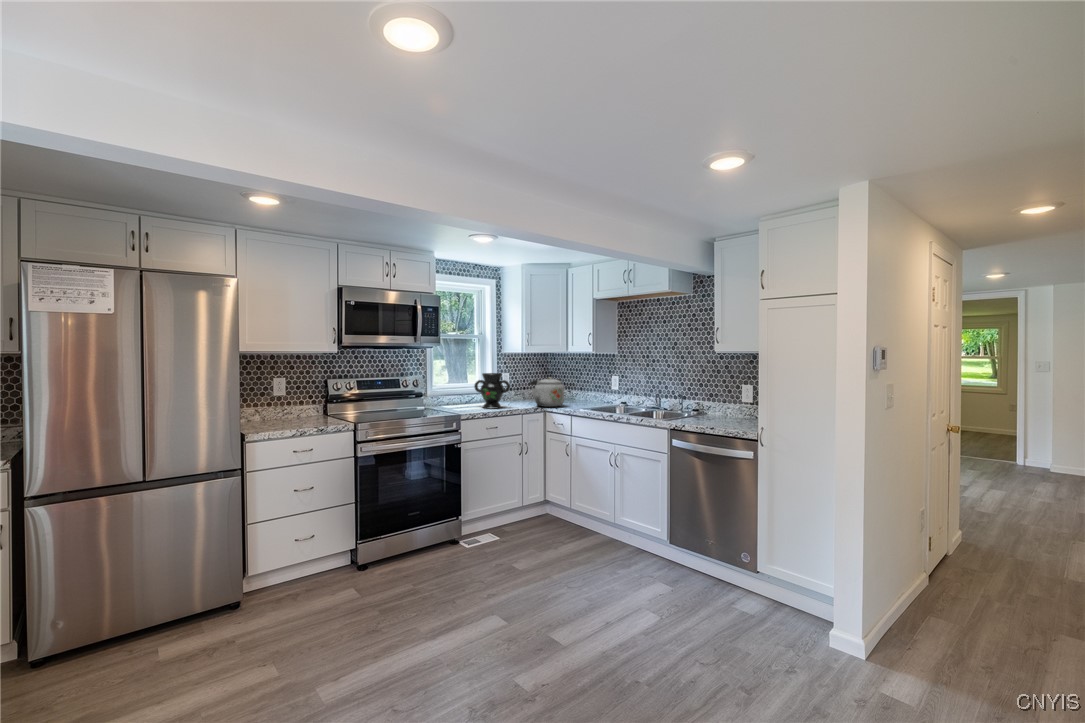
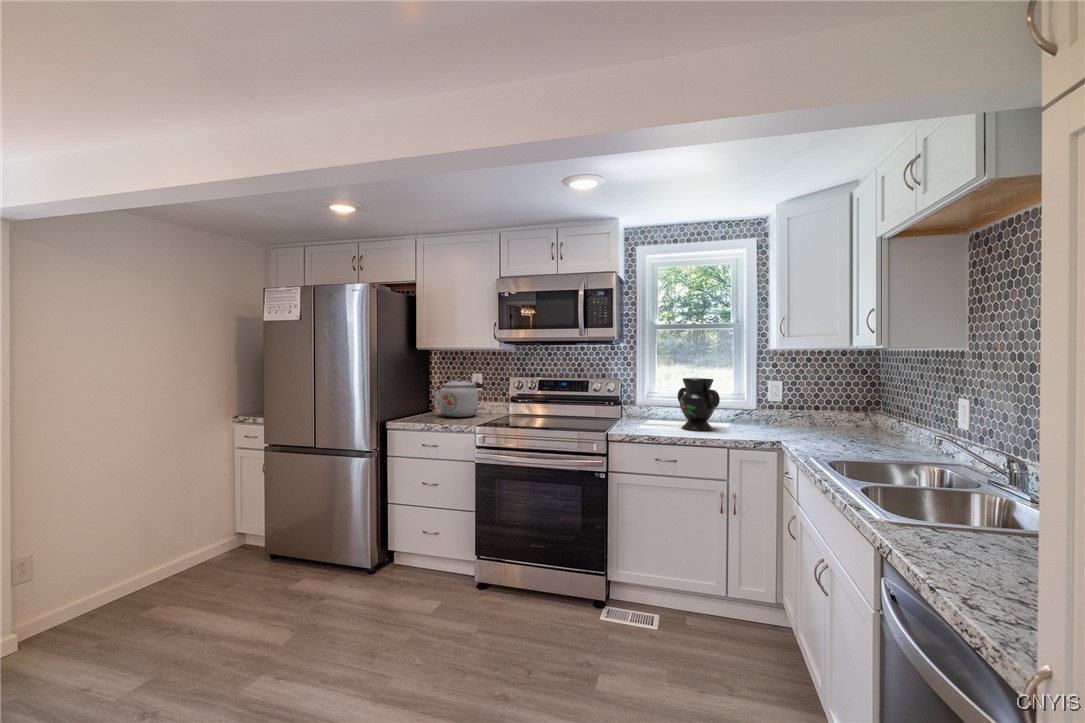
kettle: present [530,377,564,407] -> present [434,378,484,417]

